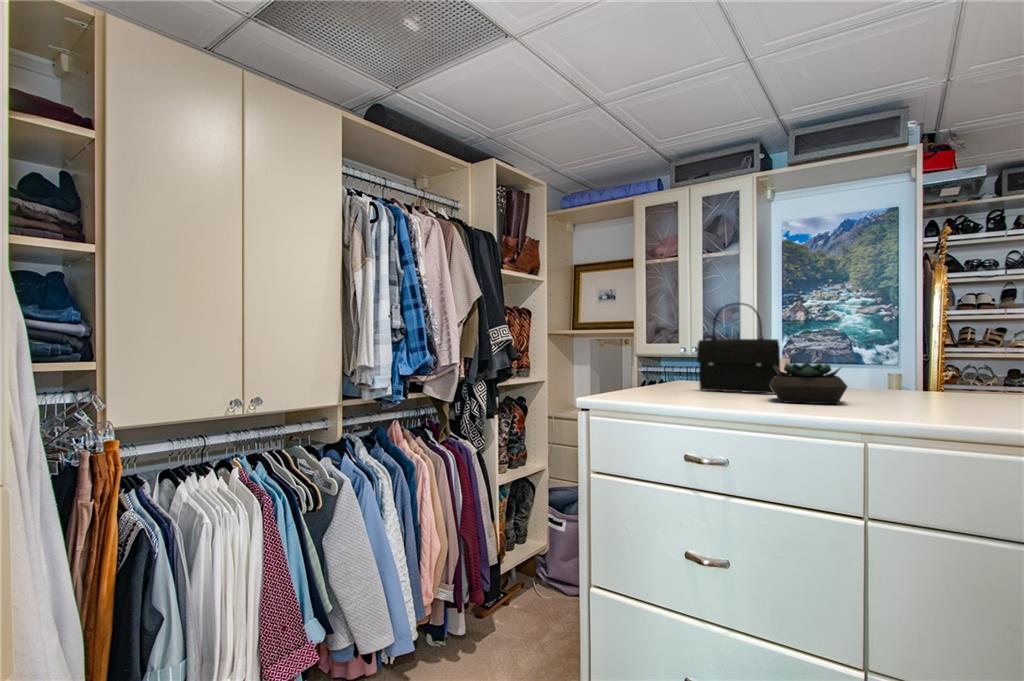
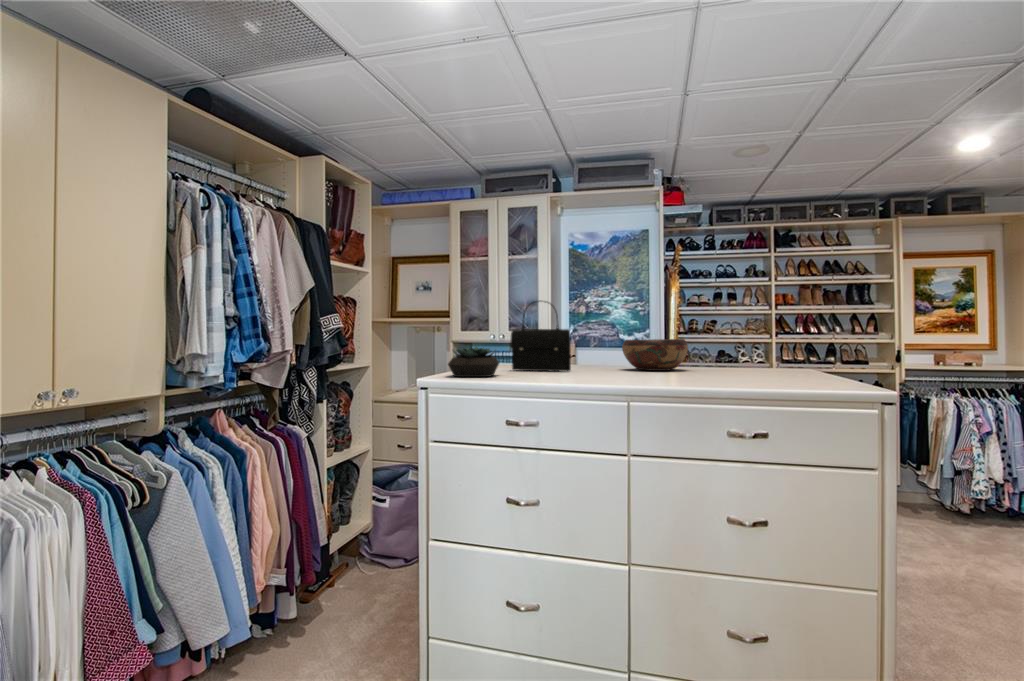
decorative bowl: none [860,353,975,398] -> present [622,339,688,371]
succulent plant: present [770,362,848,404] -> present [448,347,499,377]

